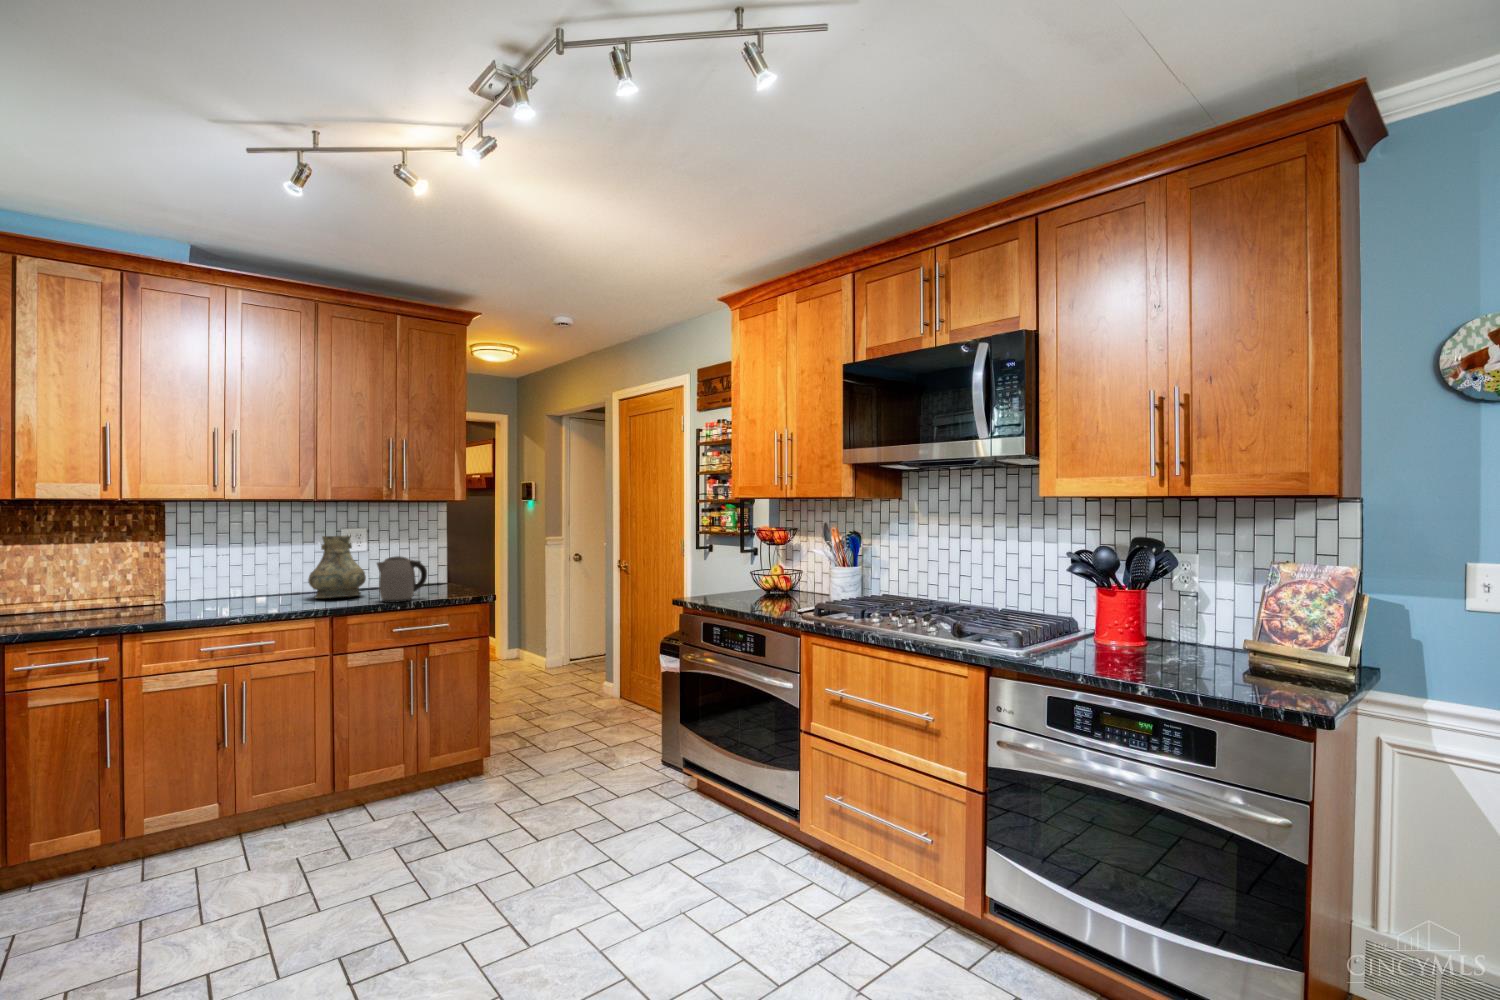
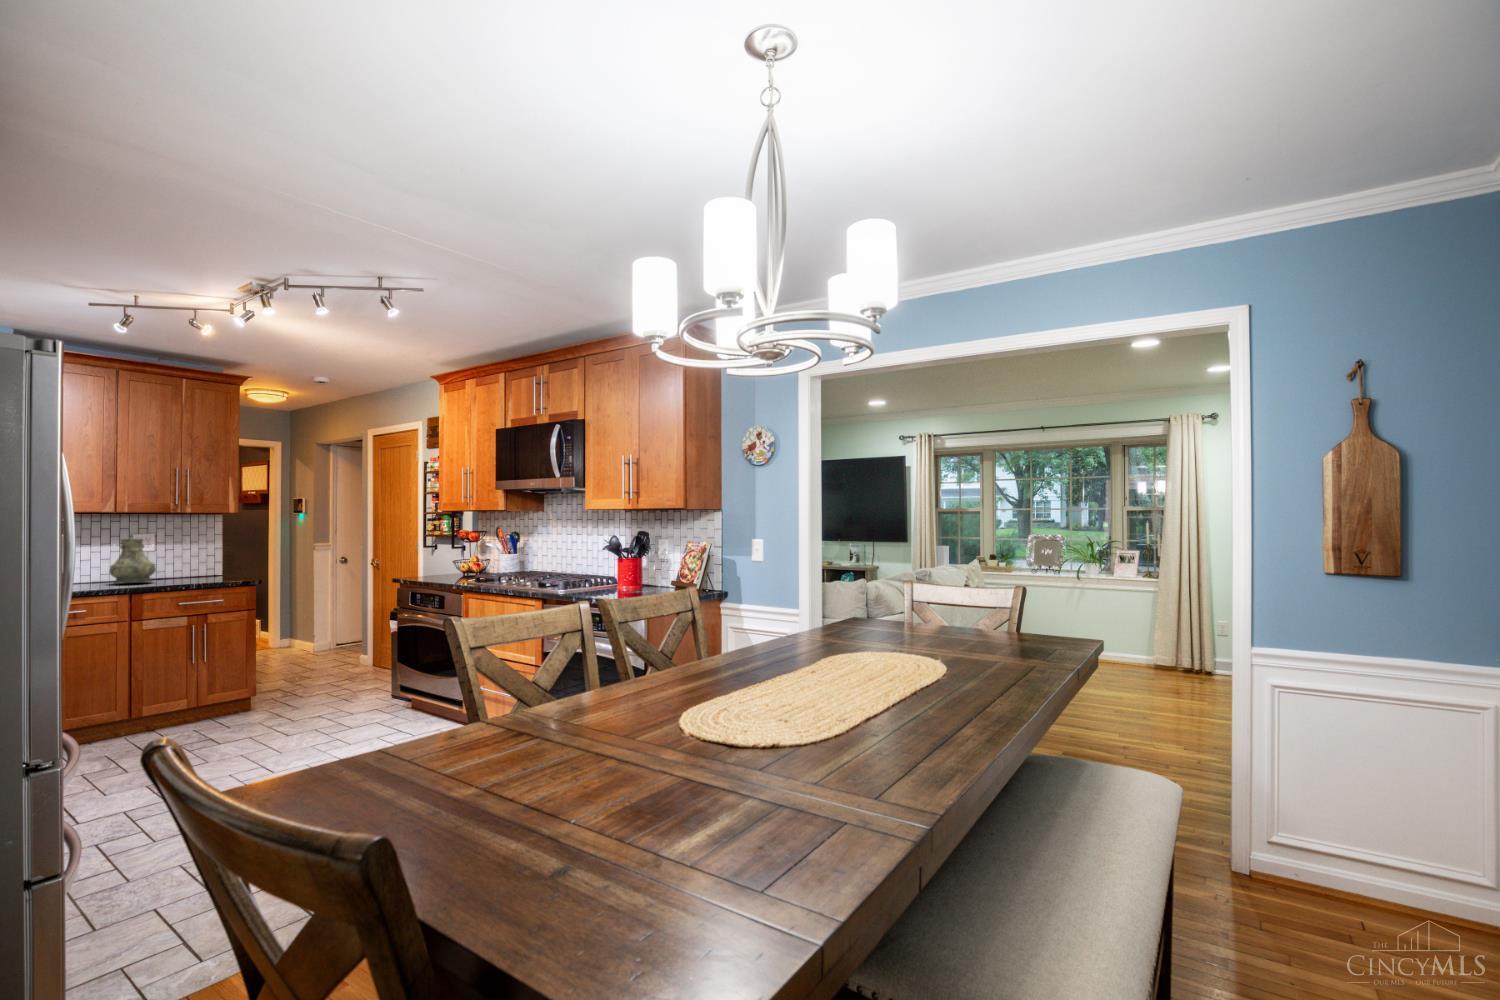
kettle: present [377,556,427,603] -> none [166,553,206,585]

